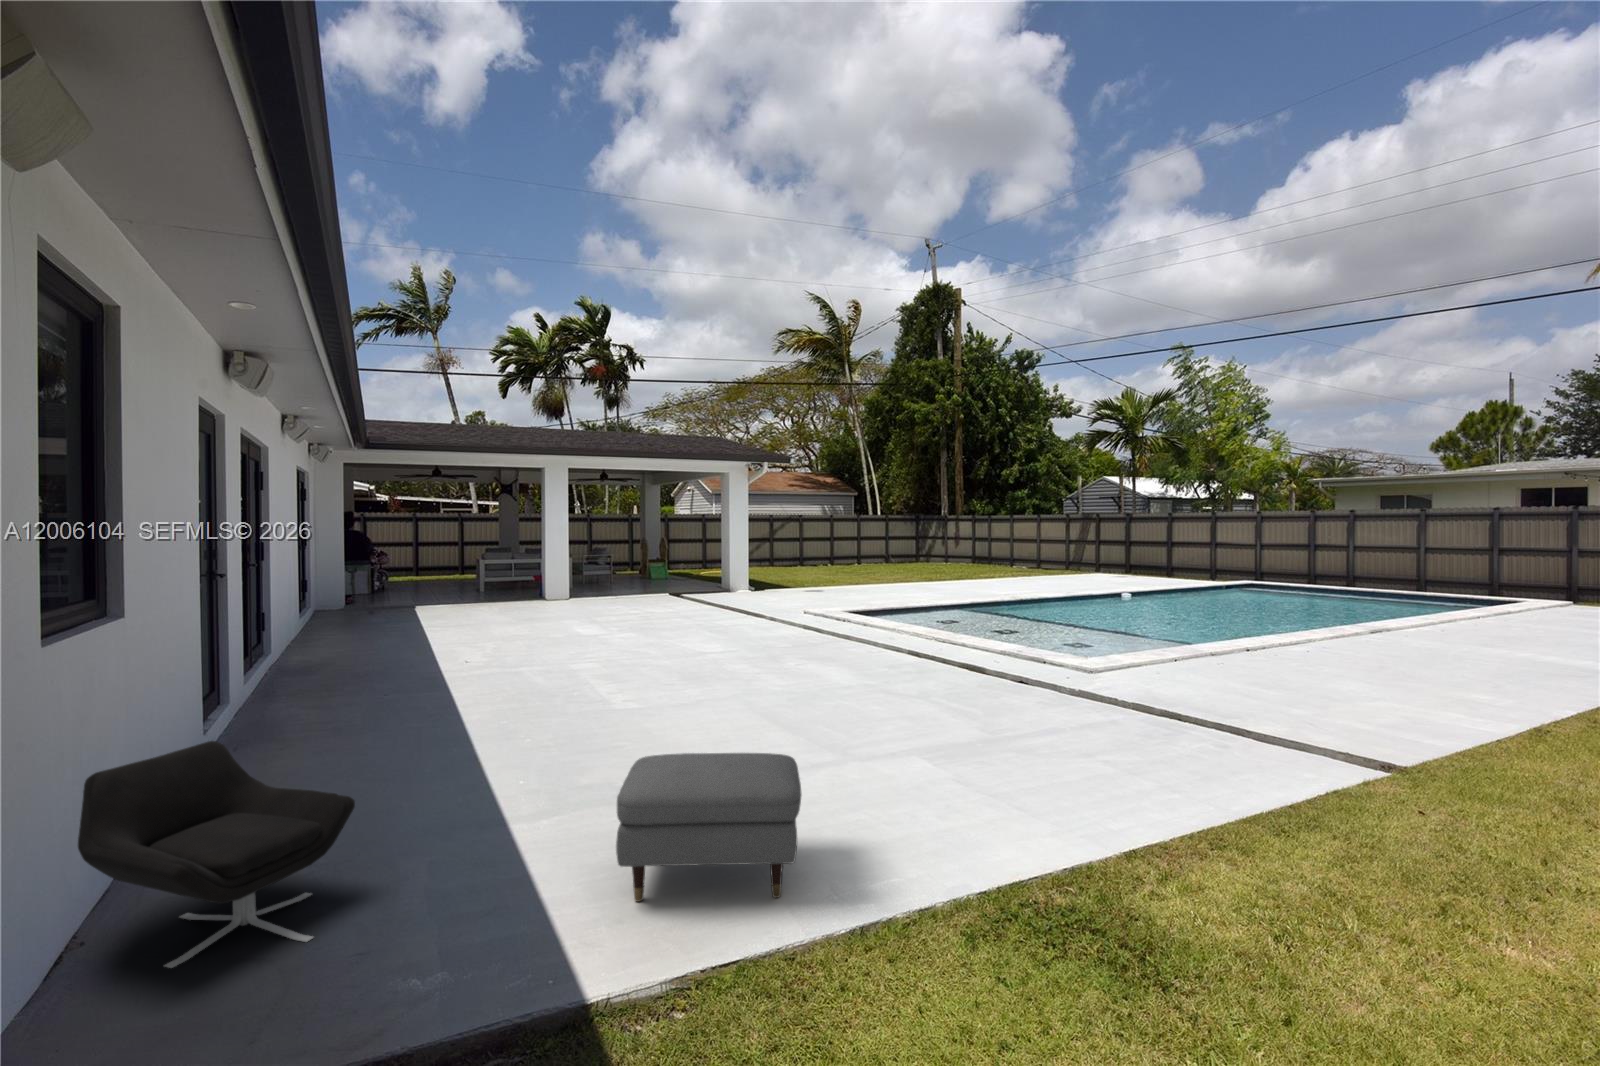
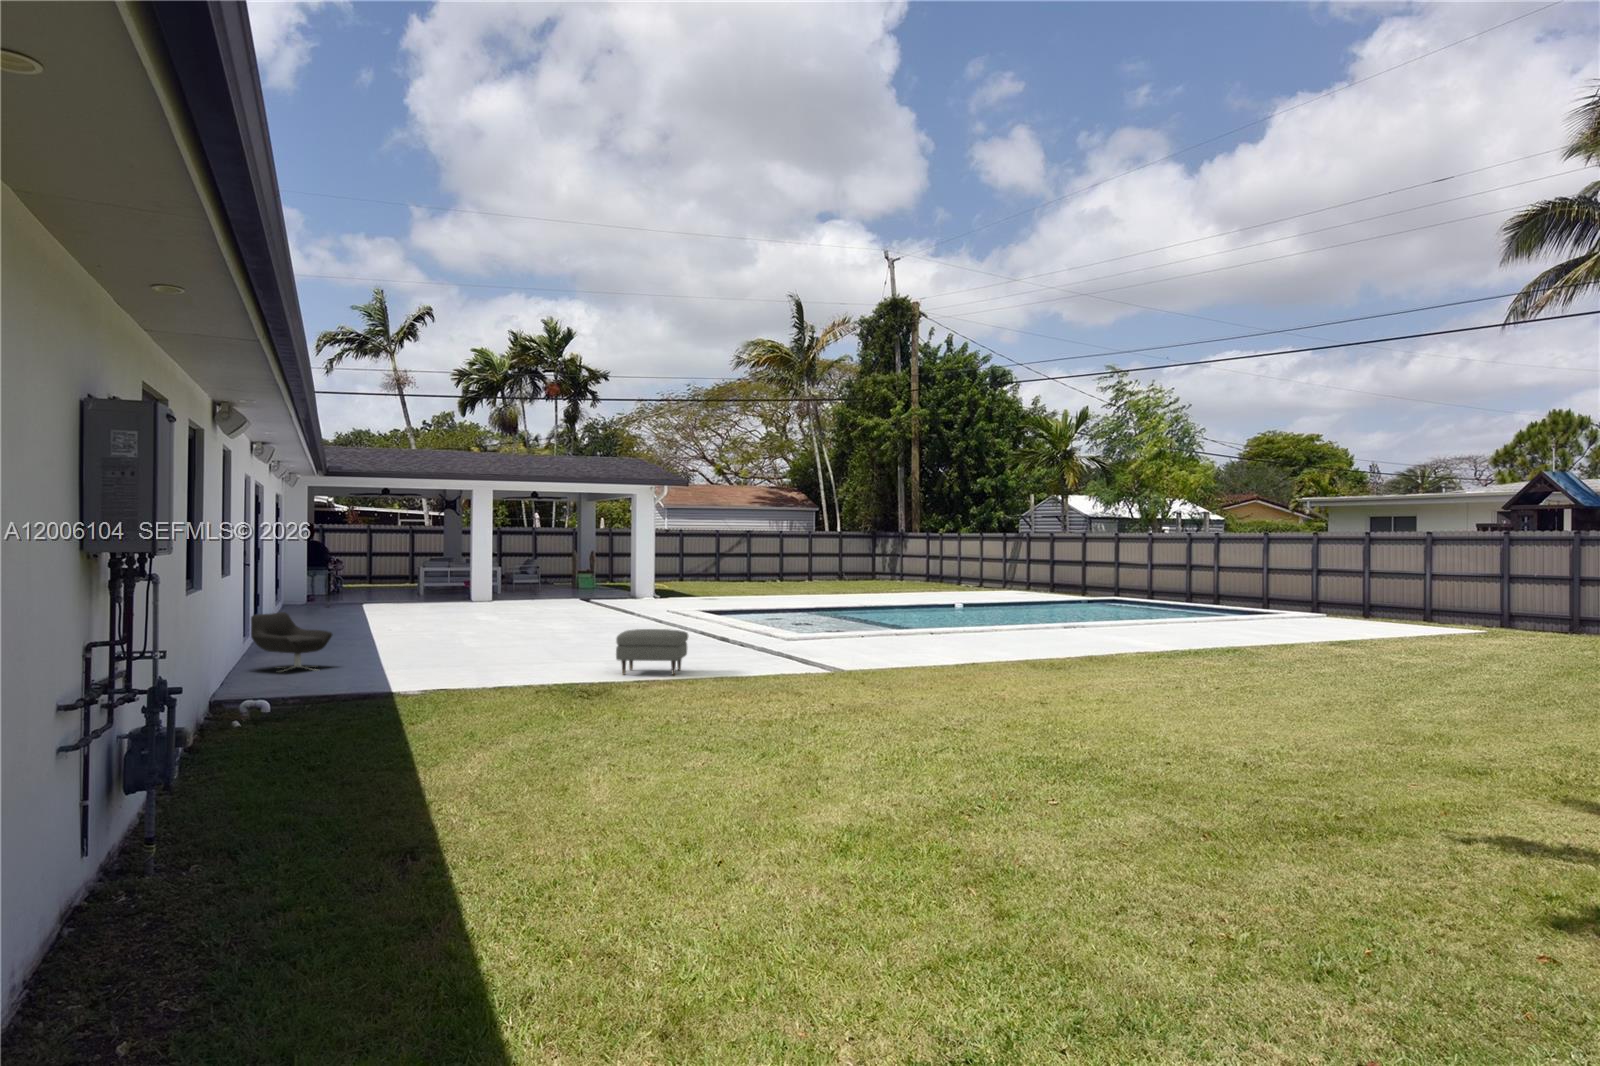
ottoman: present [616,753,801,902] -> present [616,629,688,675]

